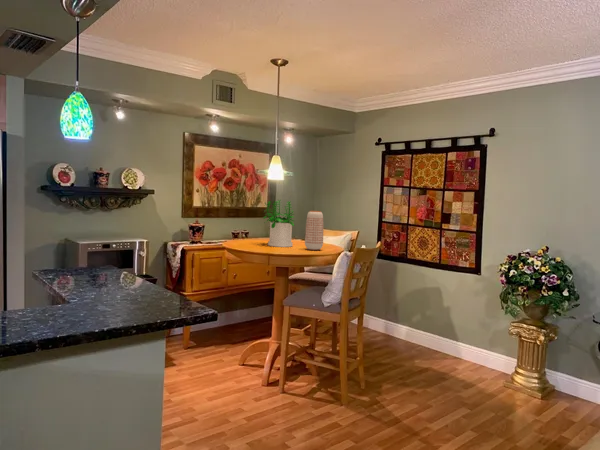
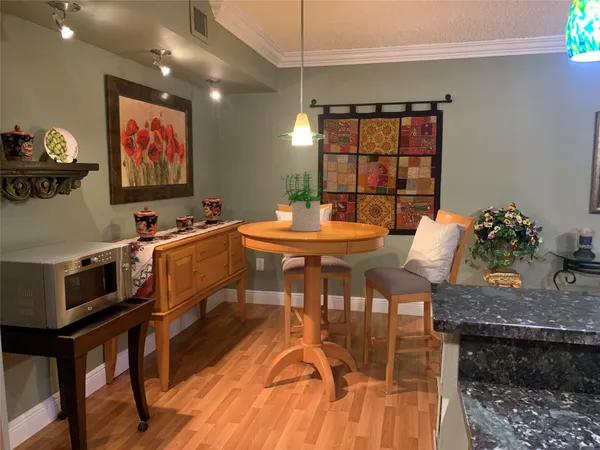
vase: present [305,211,323,250] -> none [345,184,367,231]

